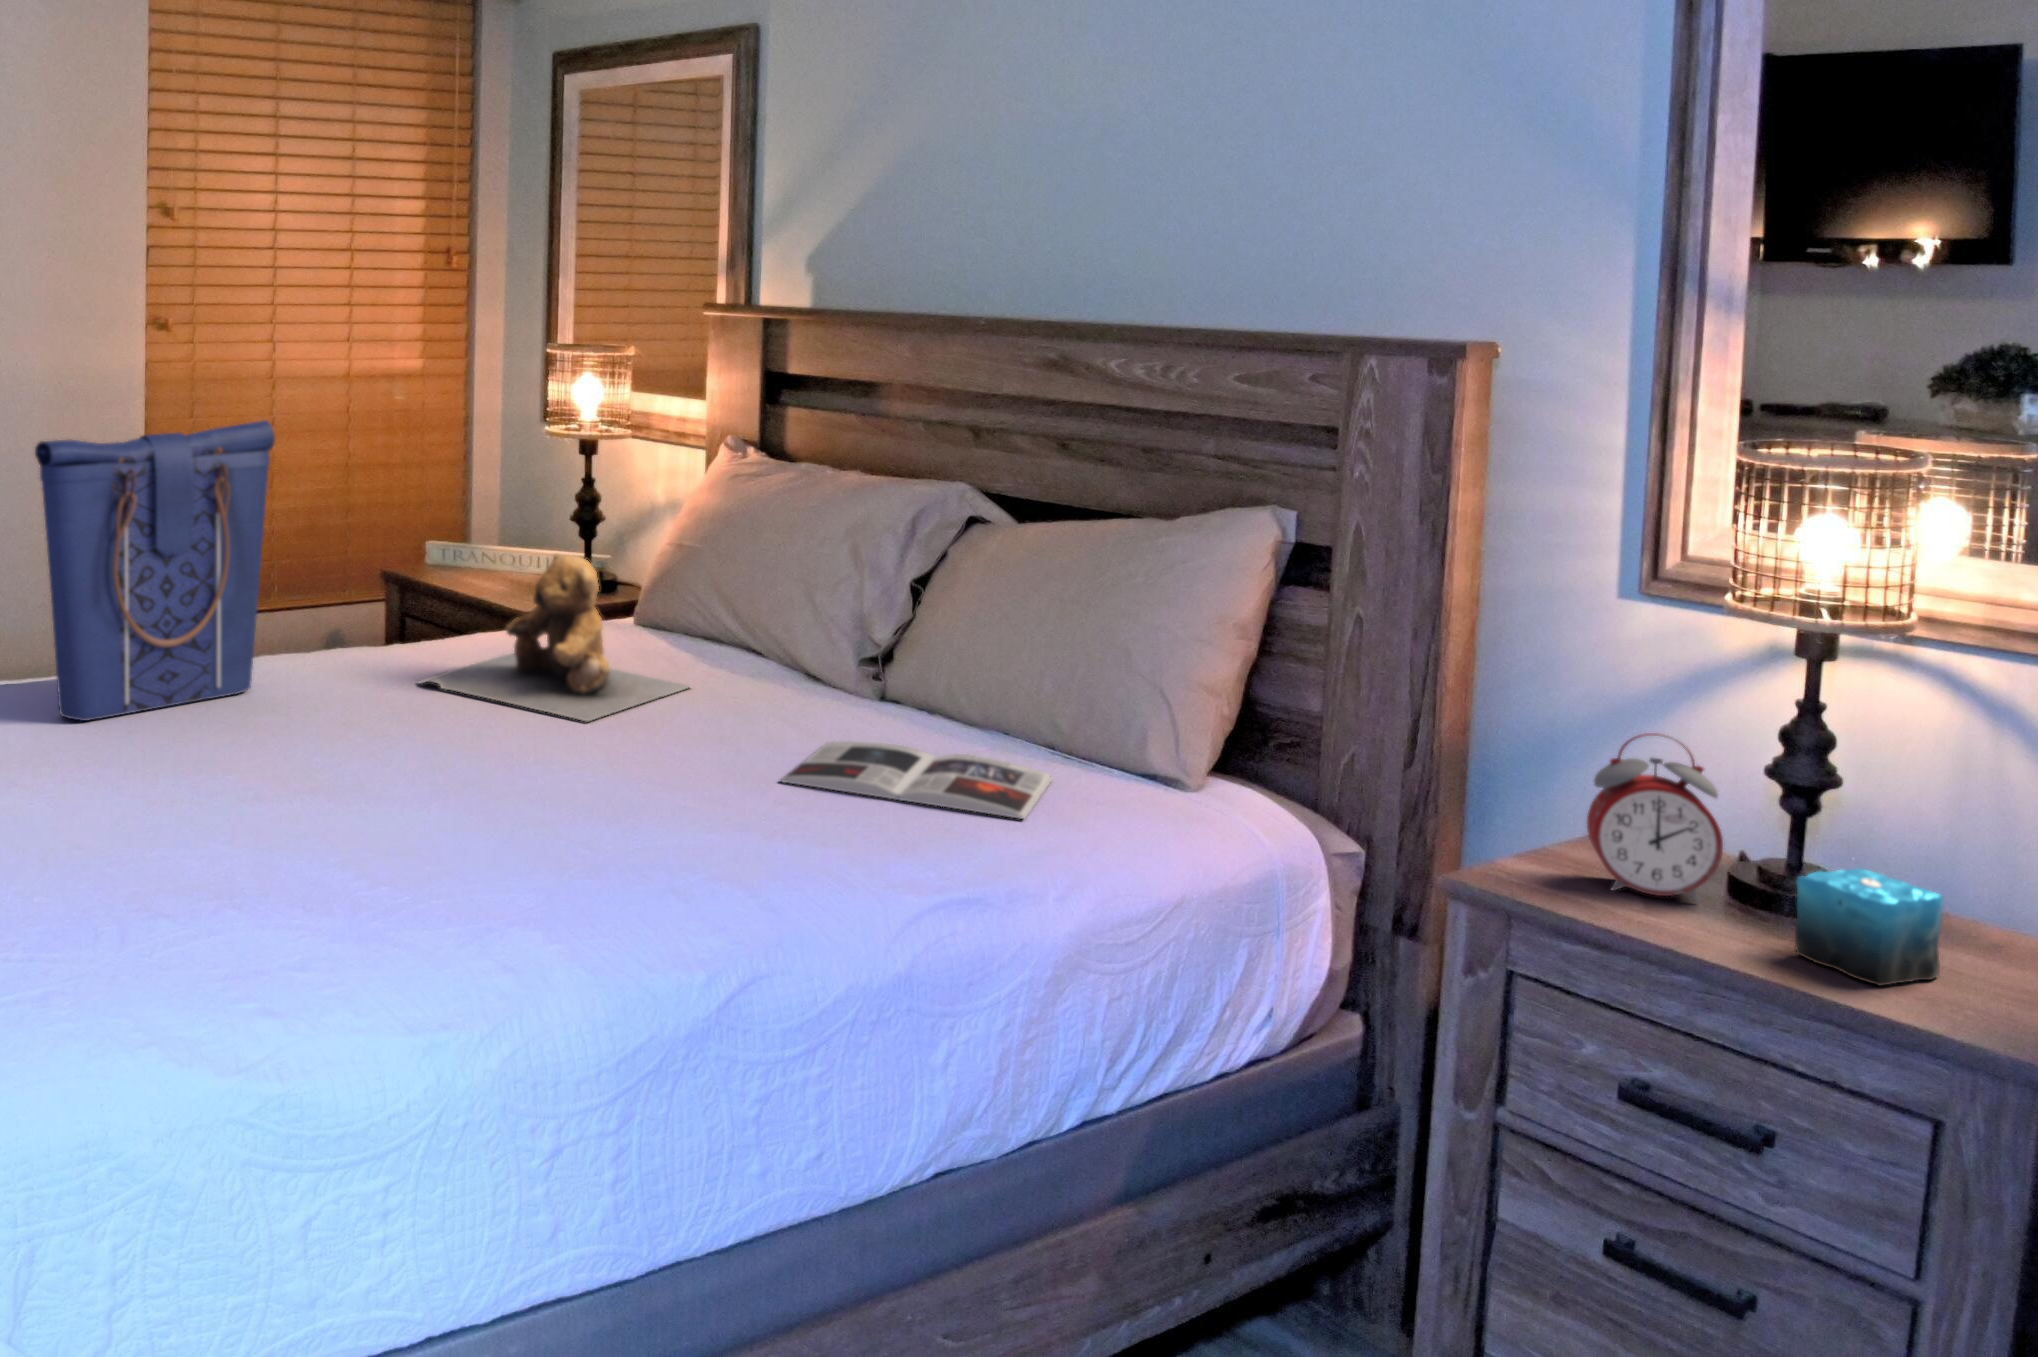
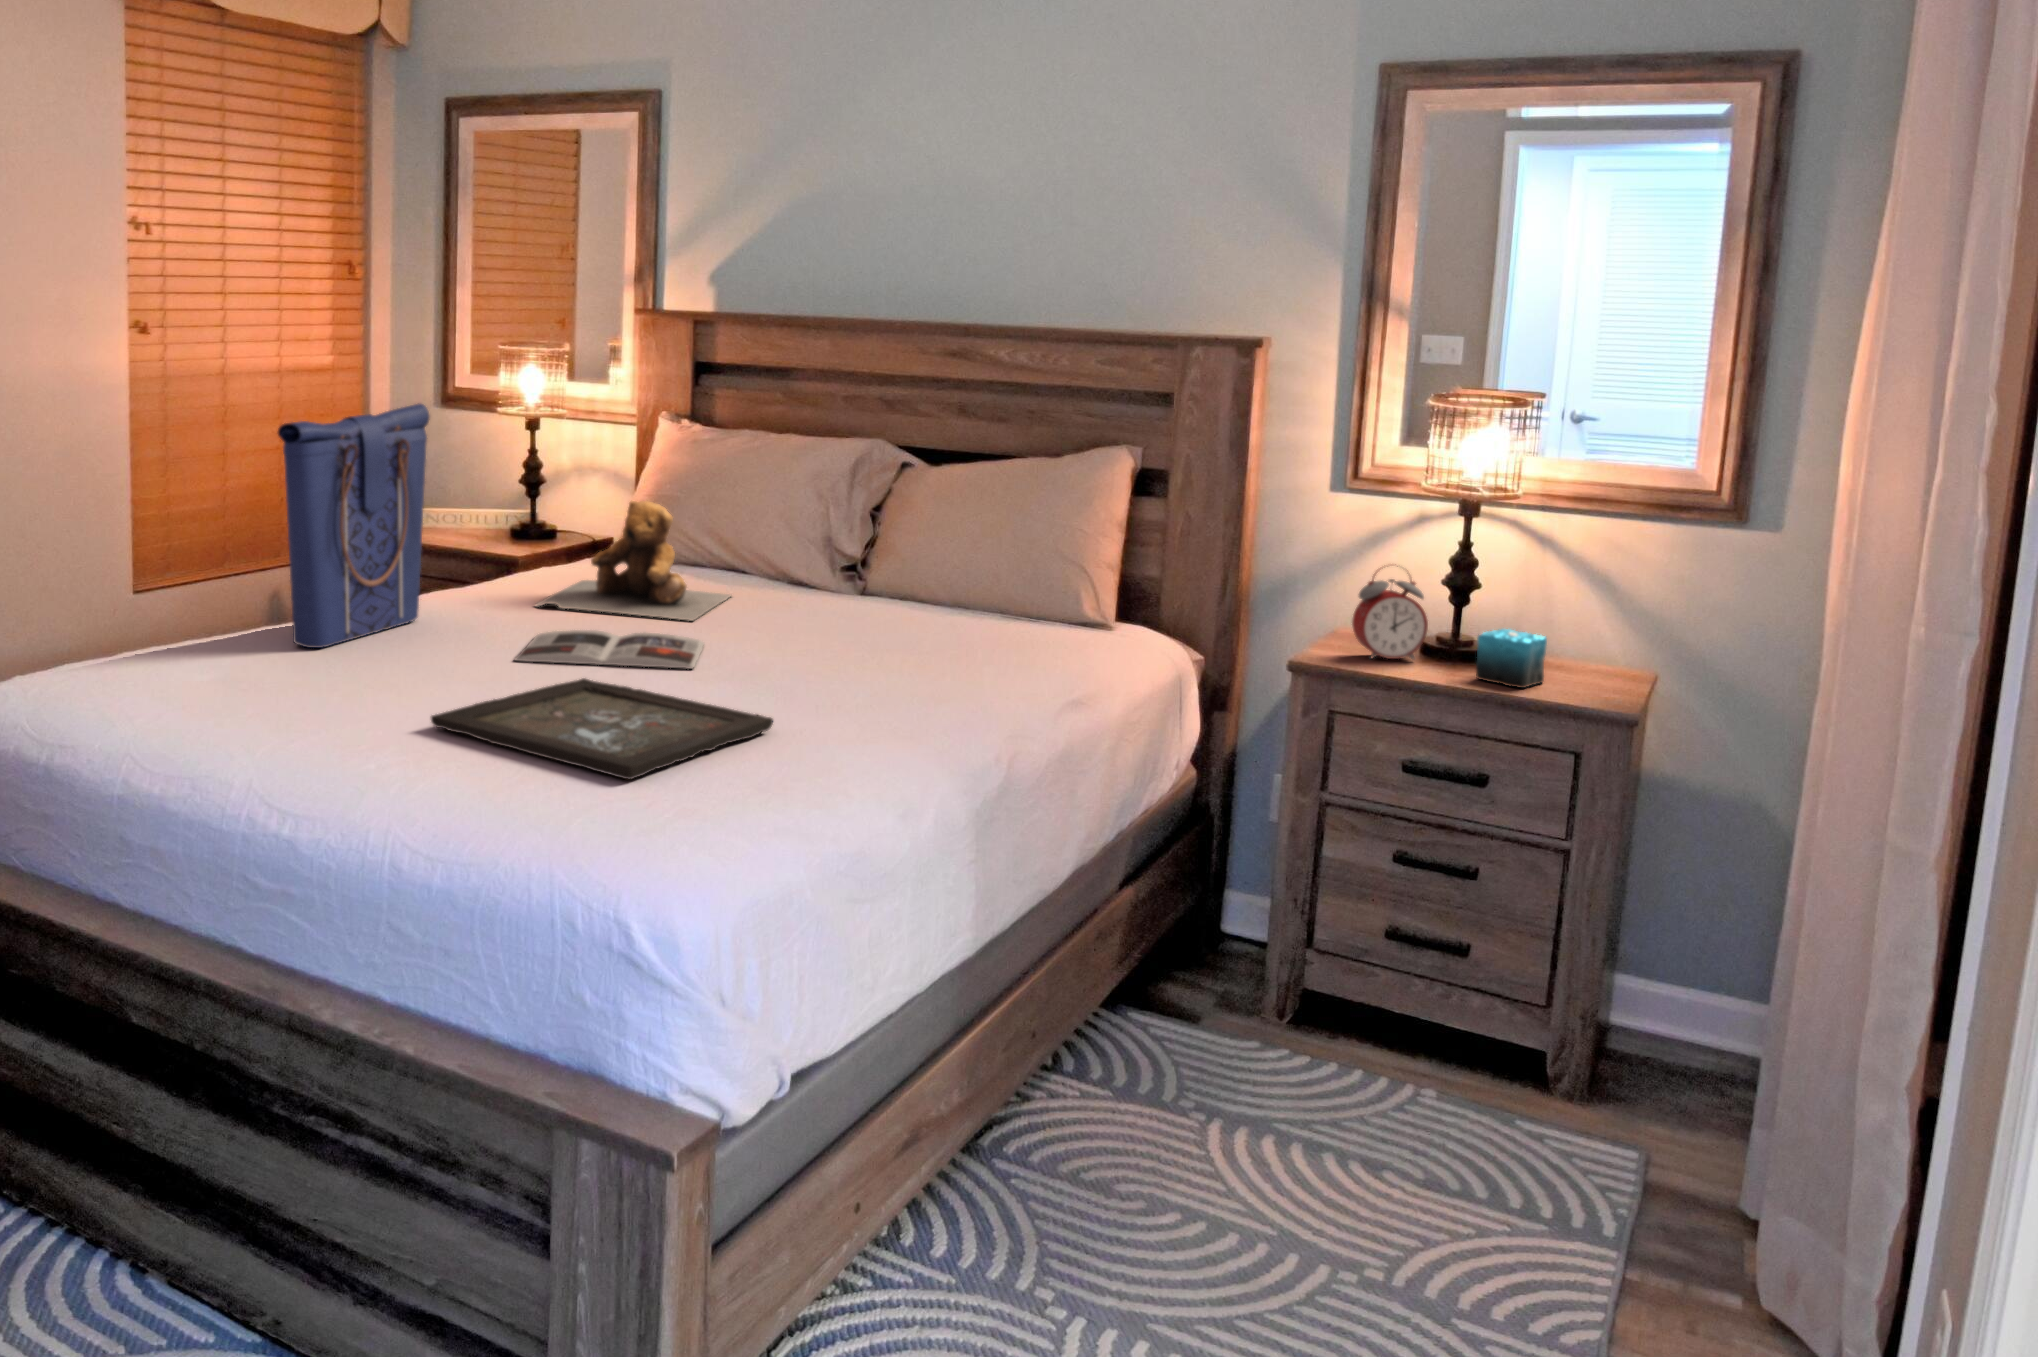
magazine: present [781,741,1052,819] -> present [515,630,704,669]
tray: none [29,799,462,975] -> present [431,678,773,779]

